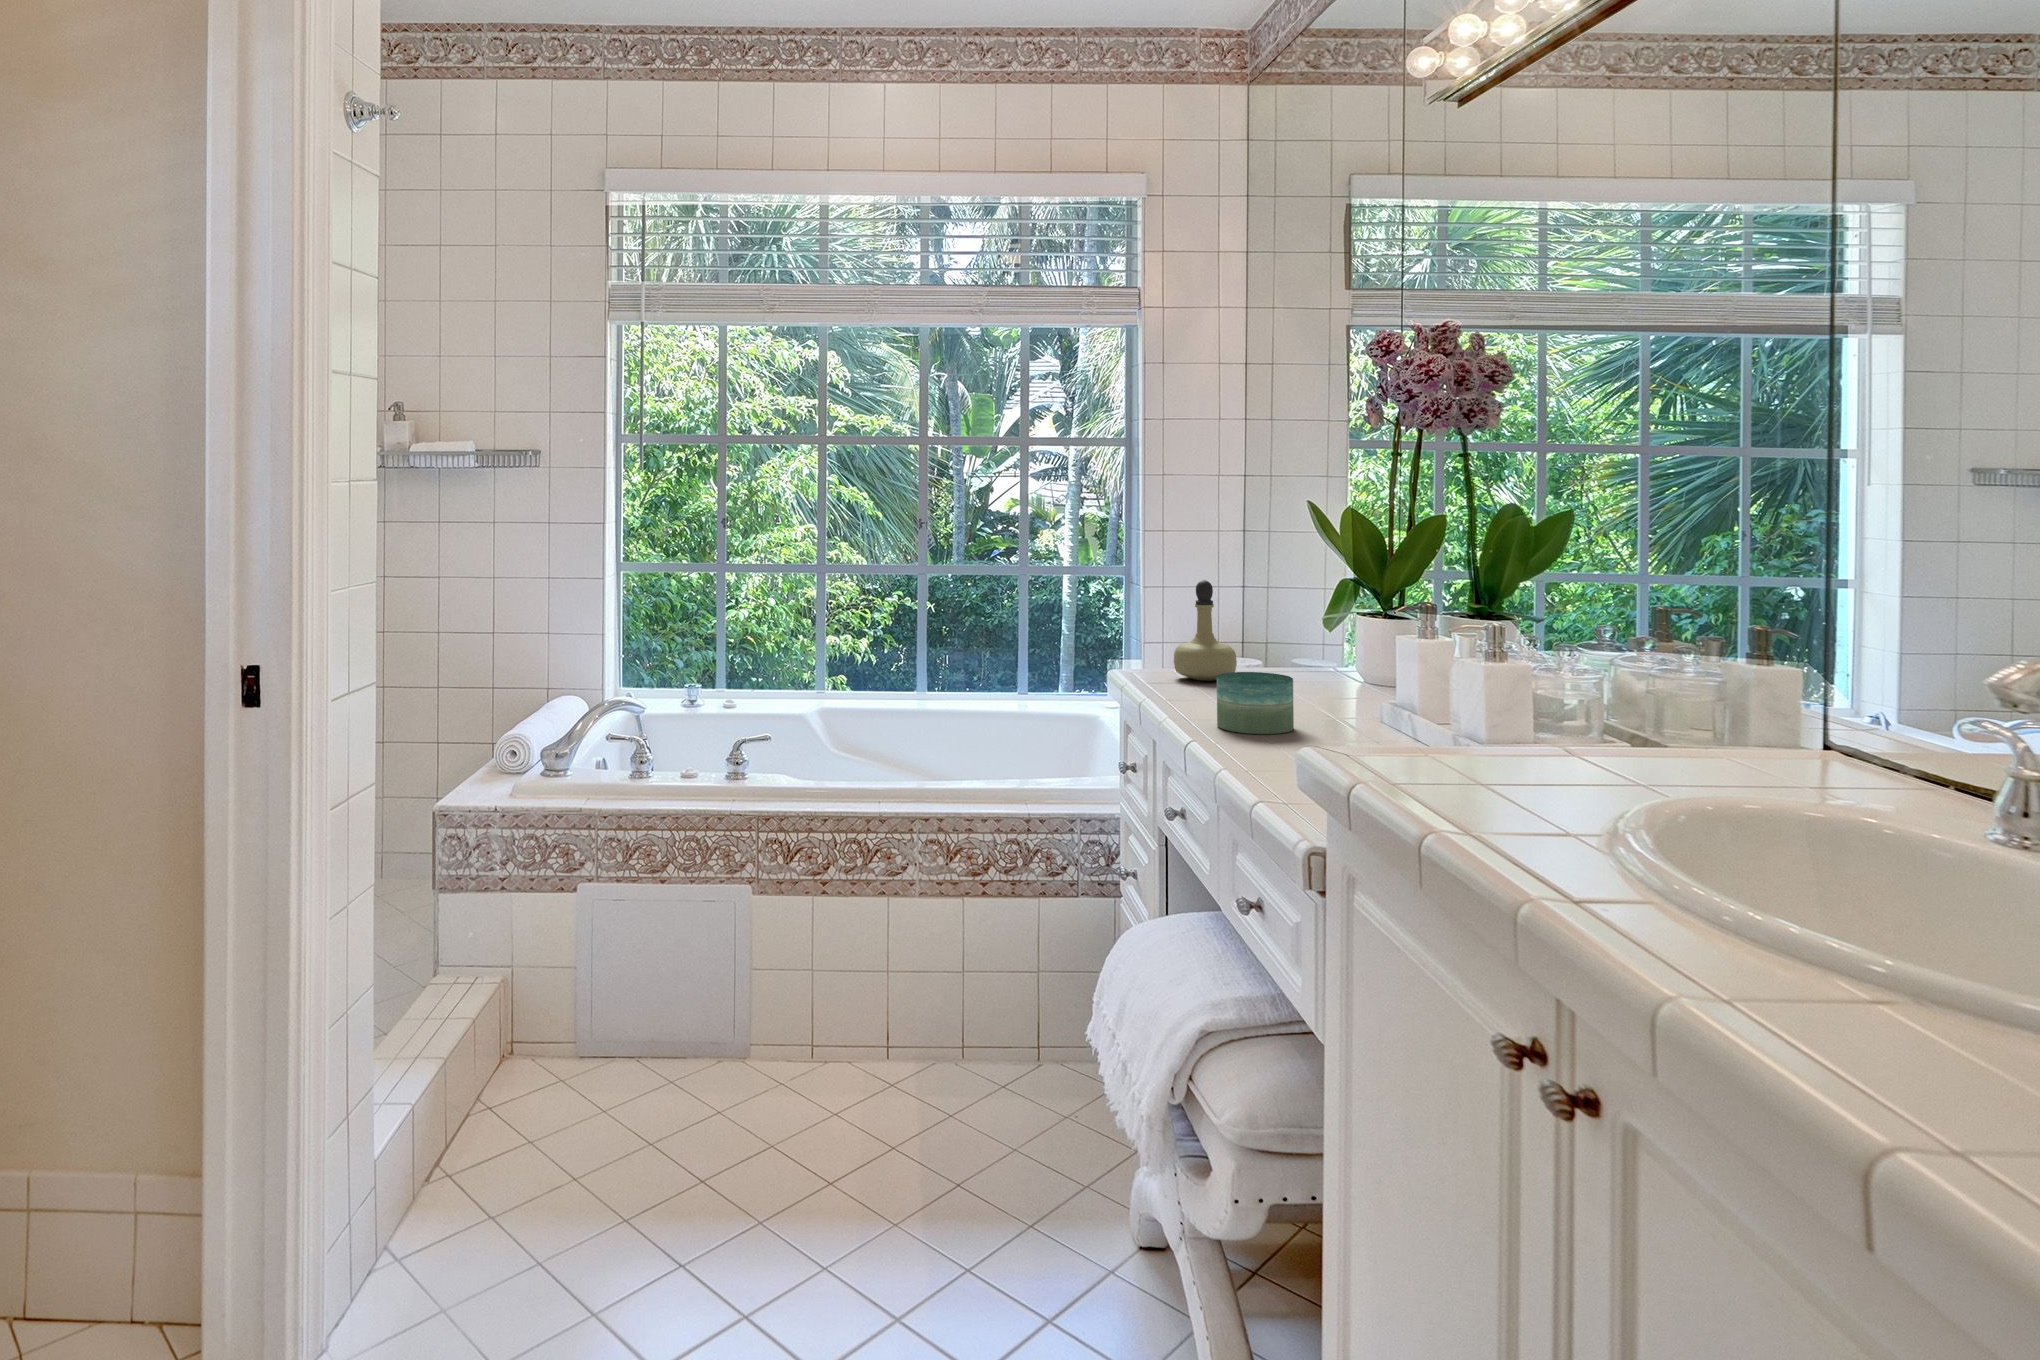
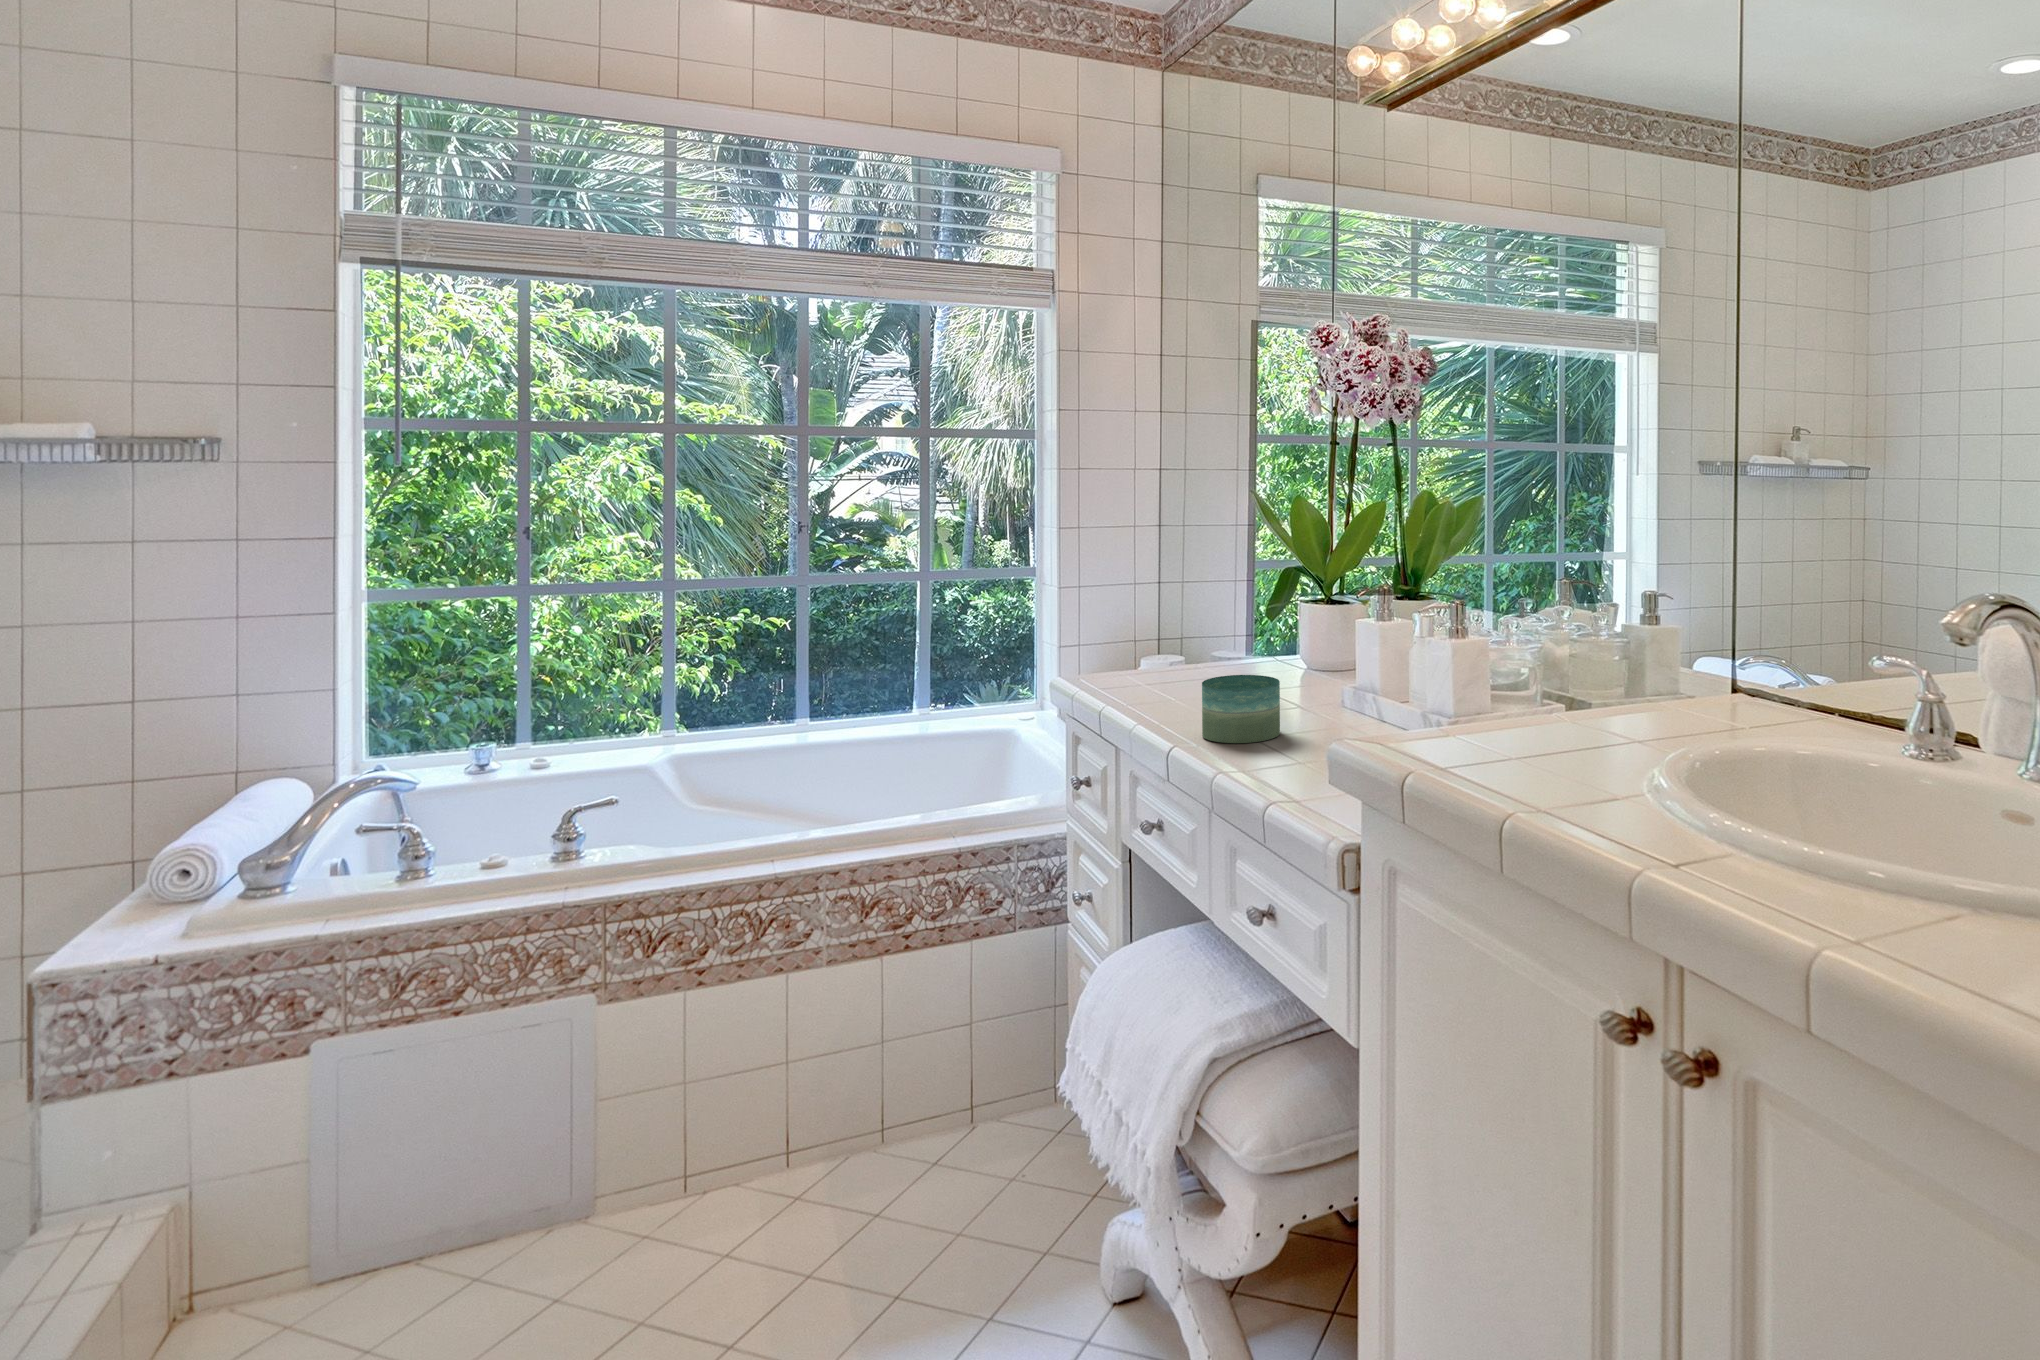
perfume bottle: present [1174,580,1237,681] -> none [1120,576,1184,681]

